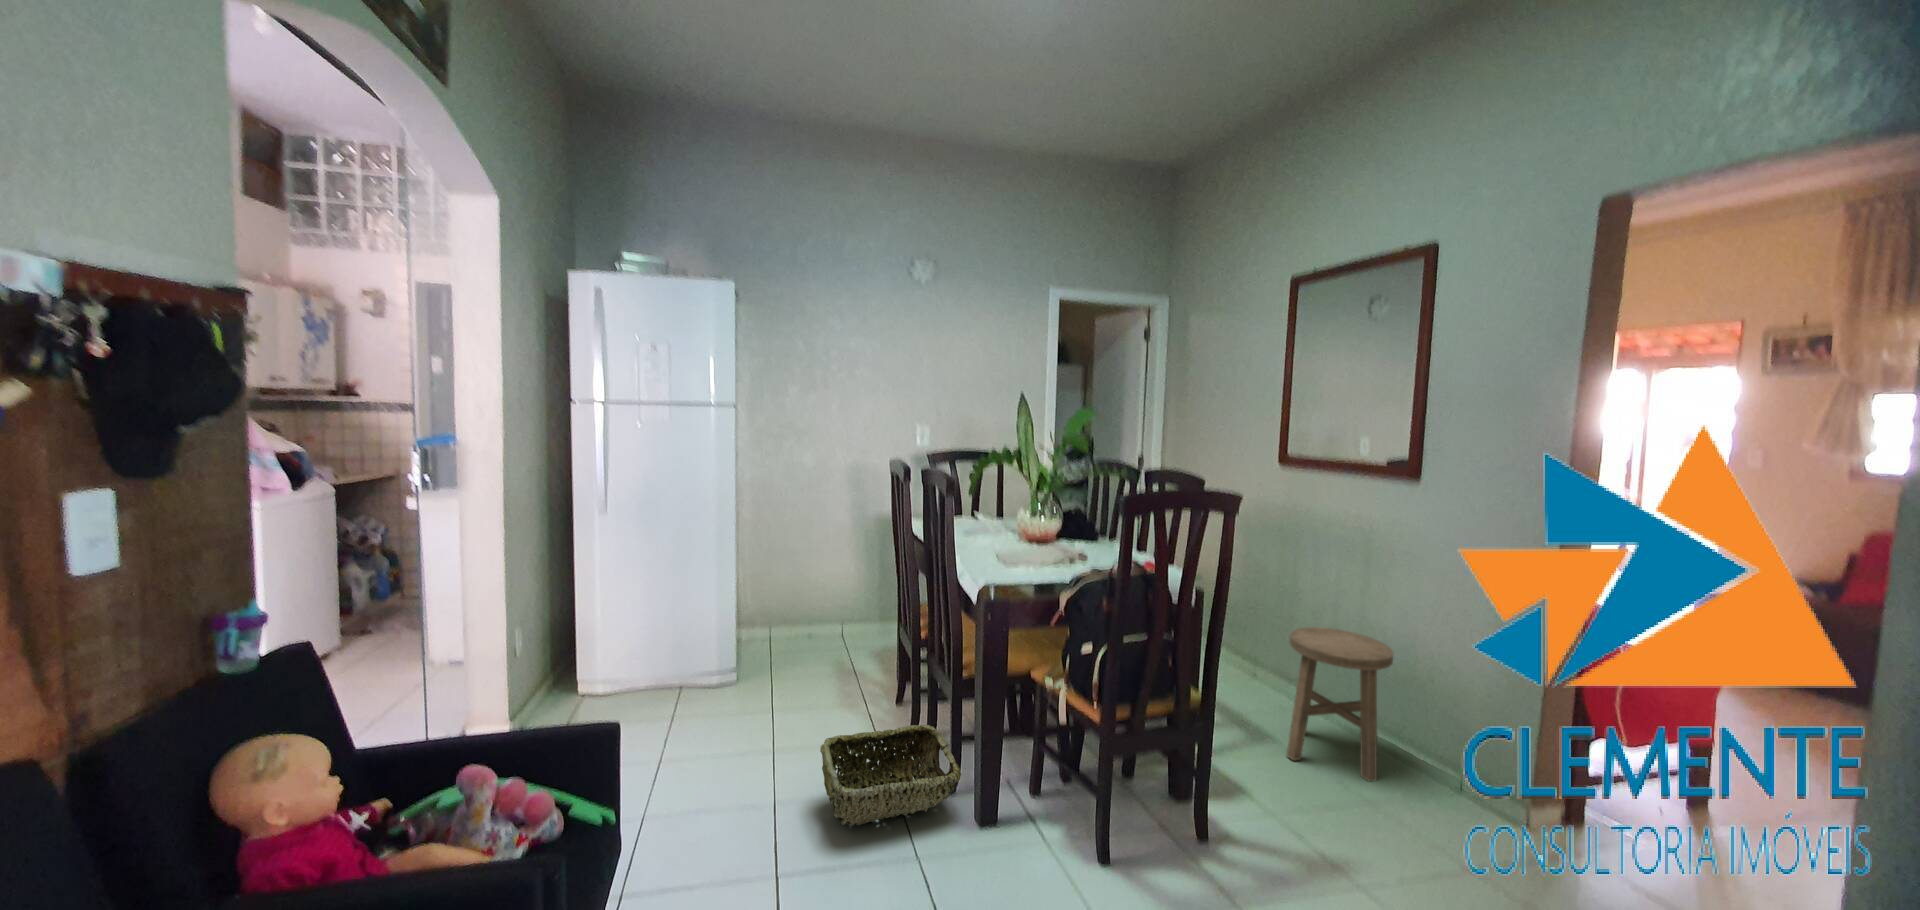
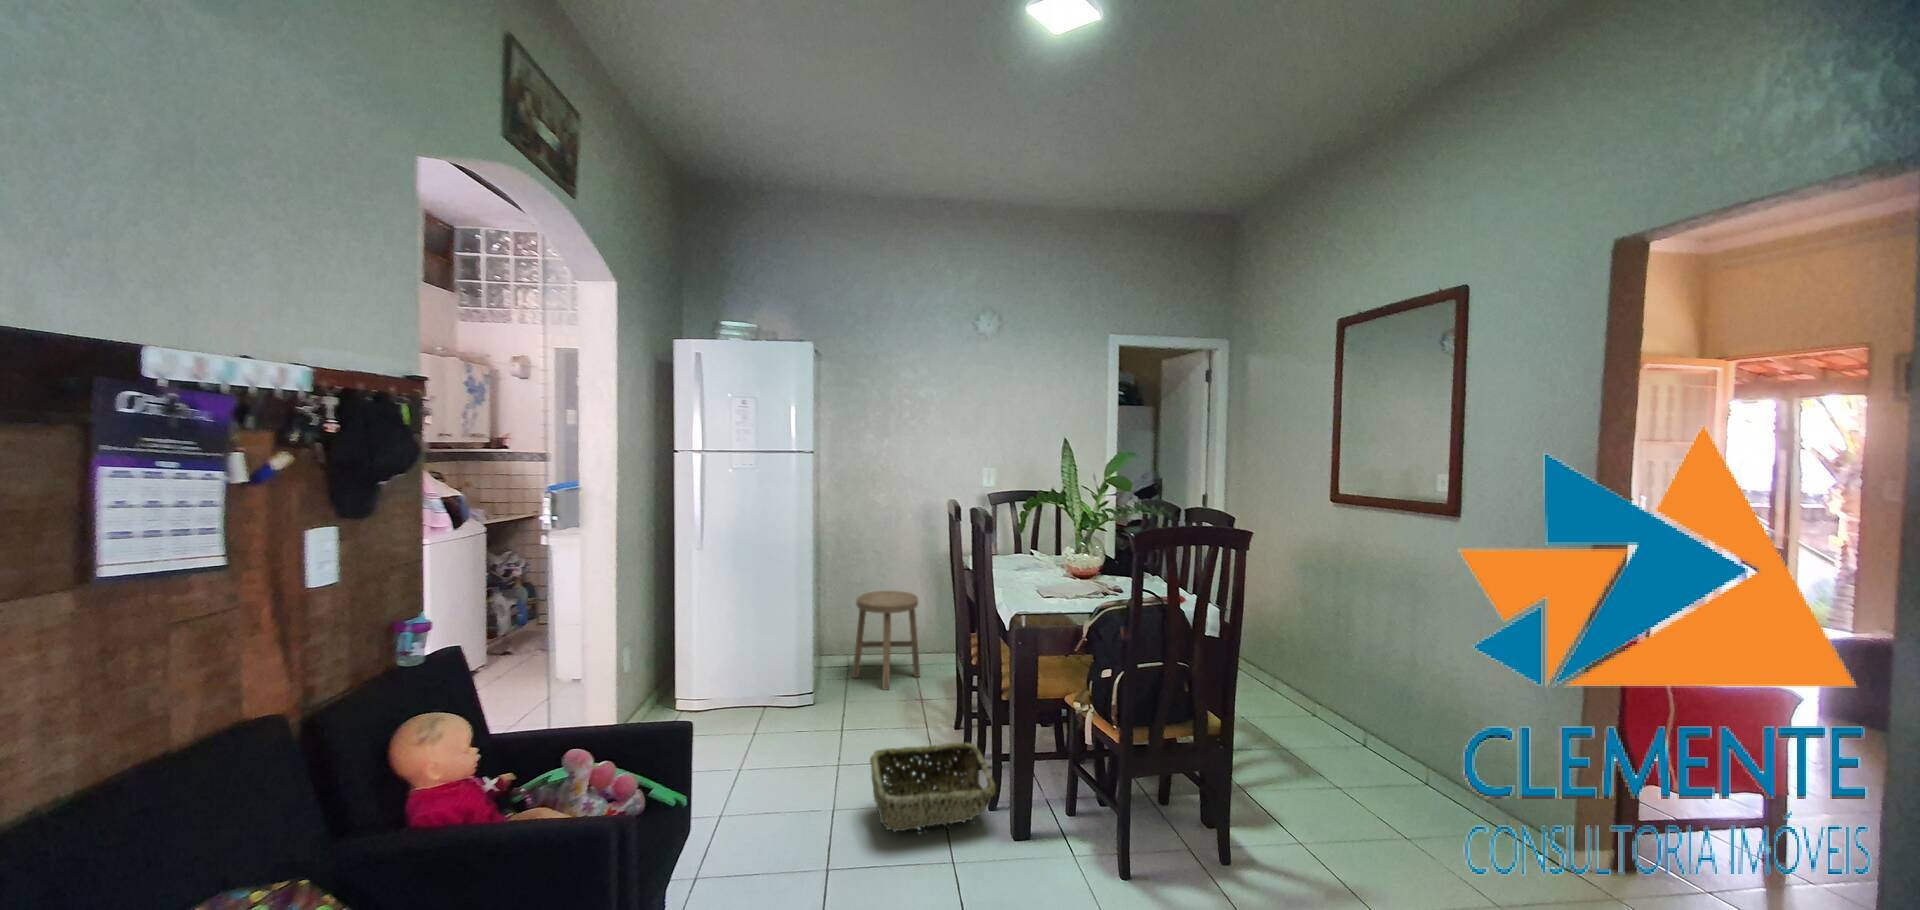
stool: present [1287,627,1393,781] -> present [852,591,920,690]

